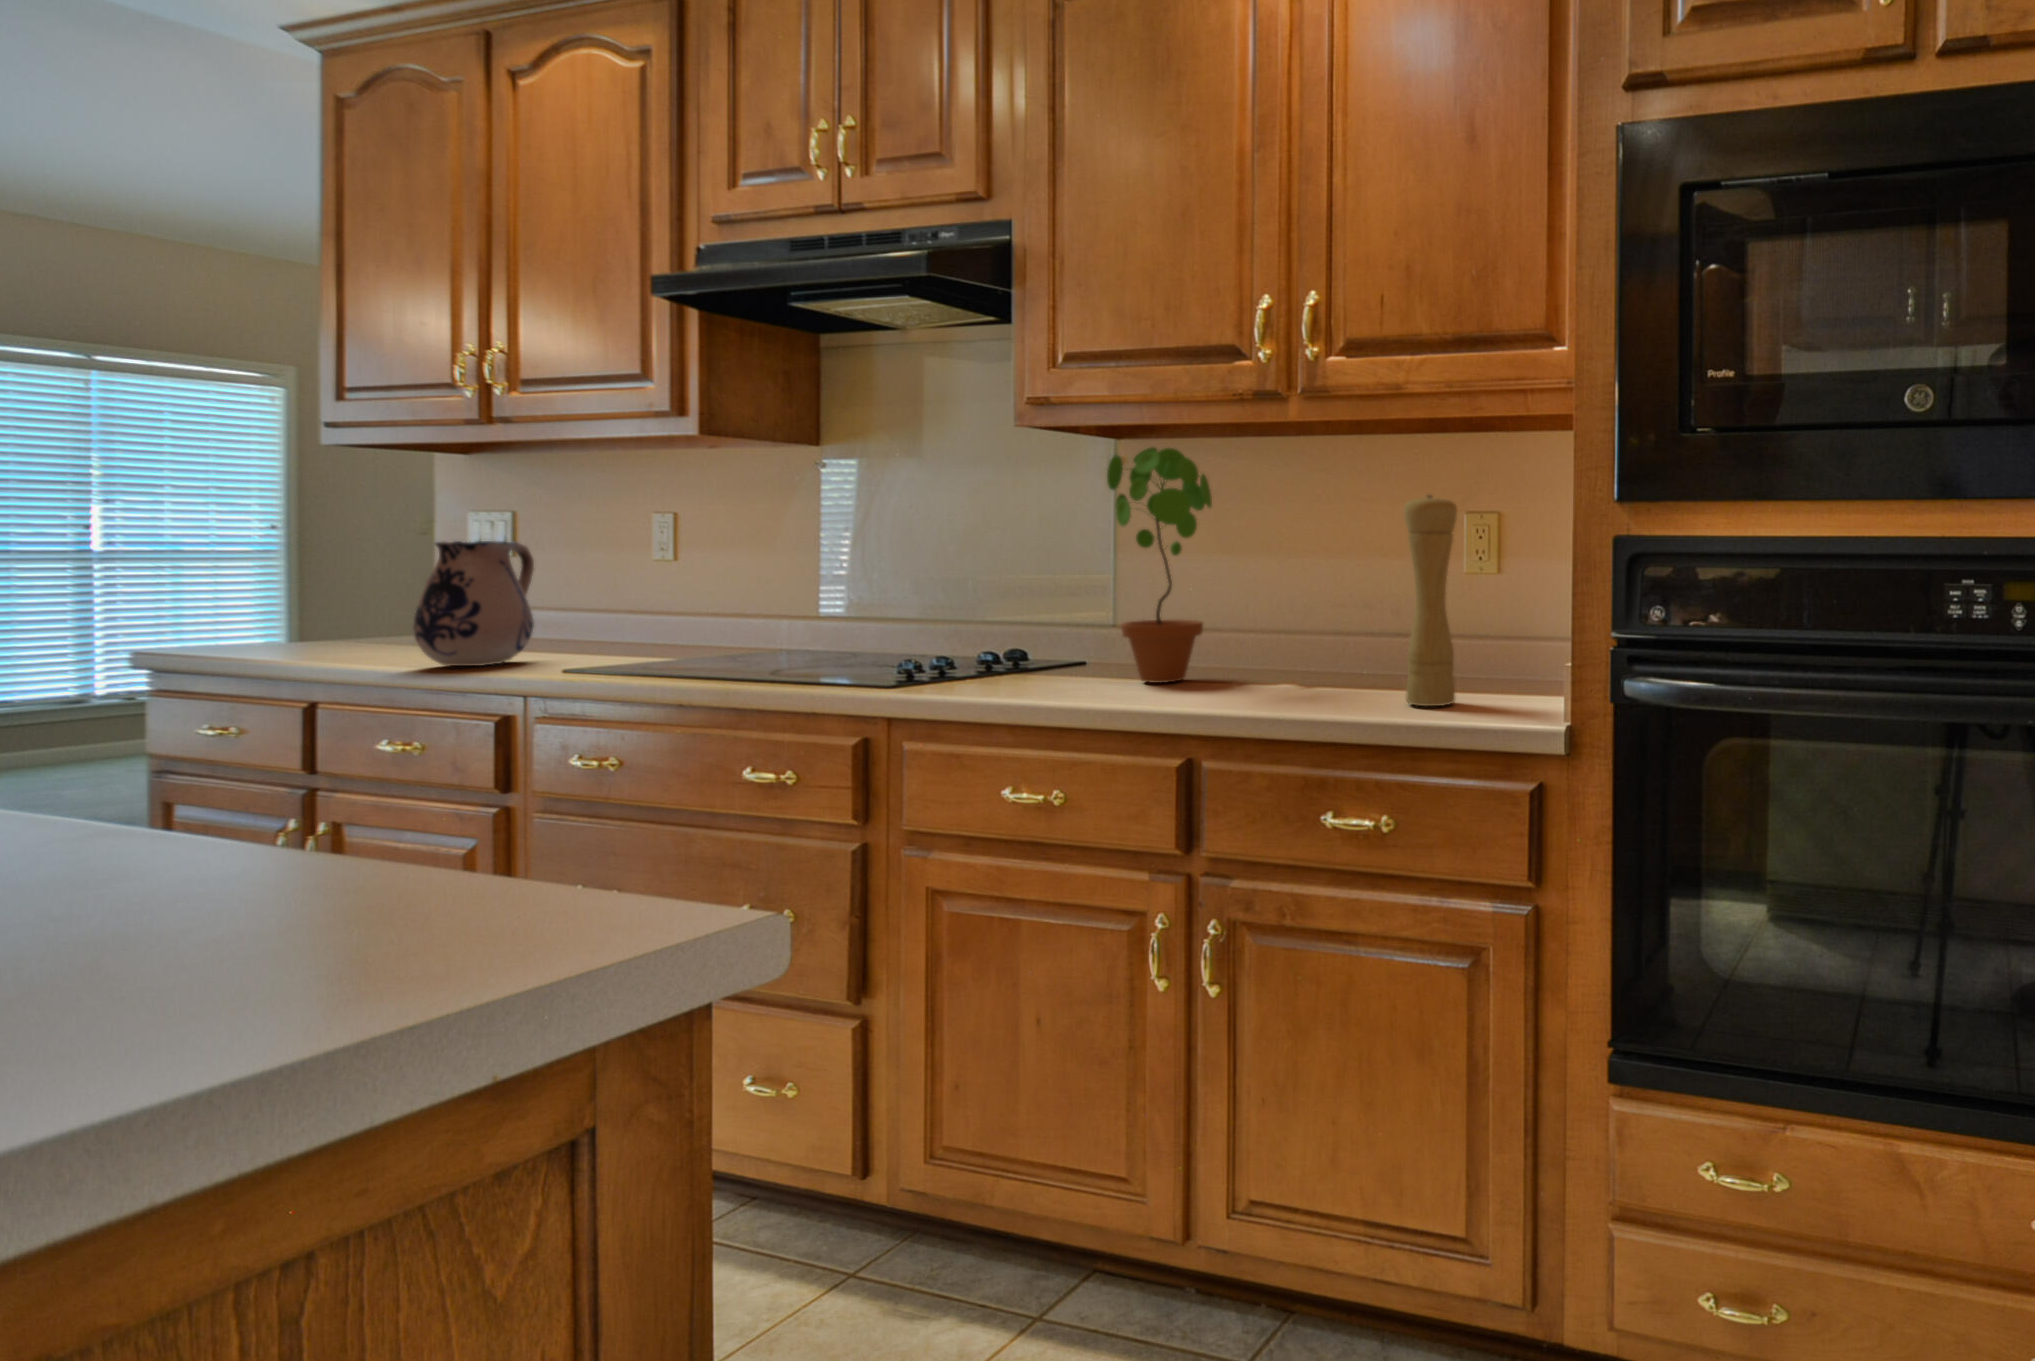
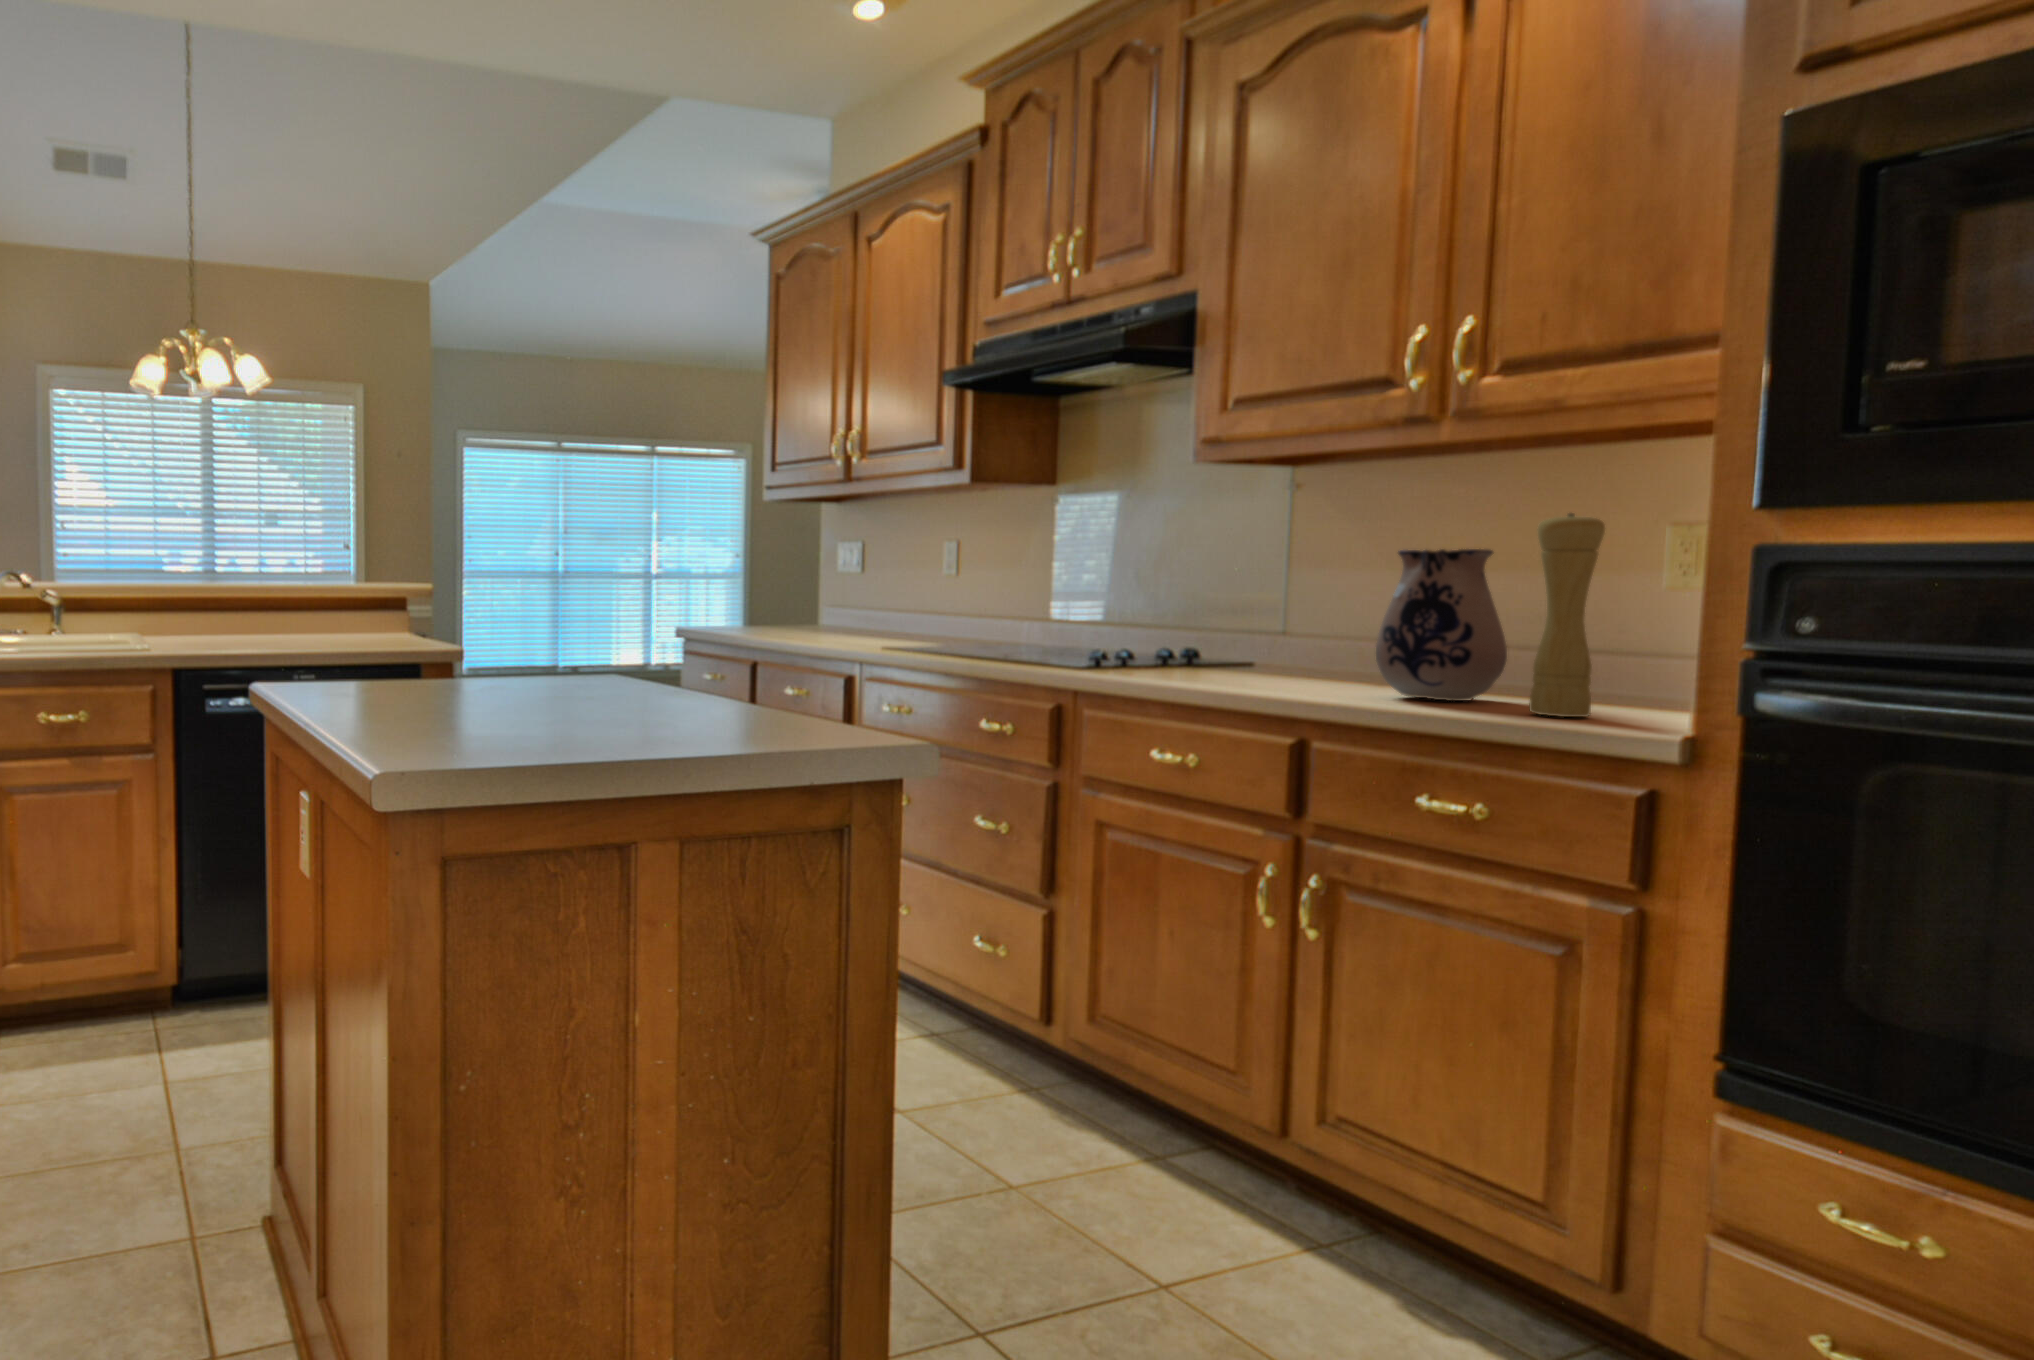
potted plant: present [1107,447,1212,683] -> none [1262,474,1366,682]
ceramic pitcher: present [413,541,534,666] -> present [1376,549,1507,701]

